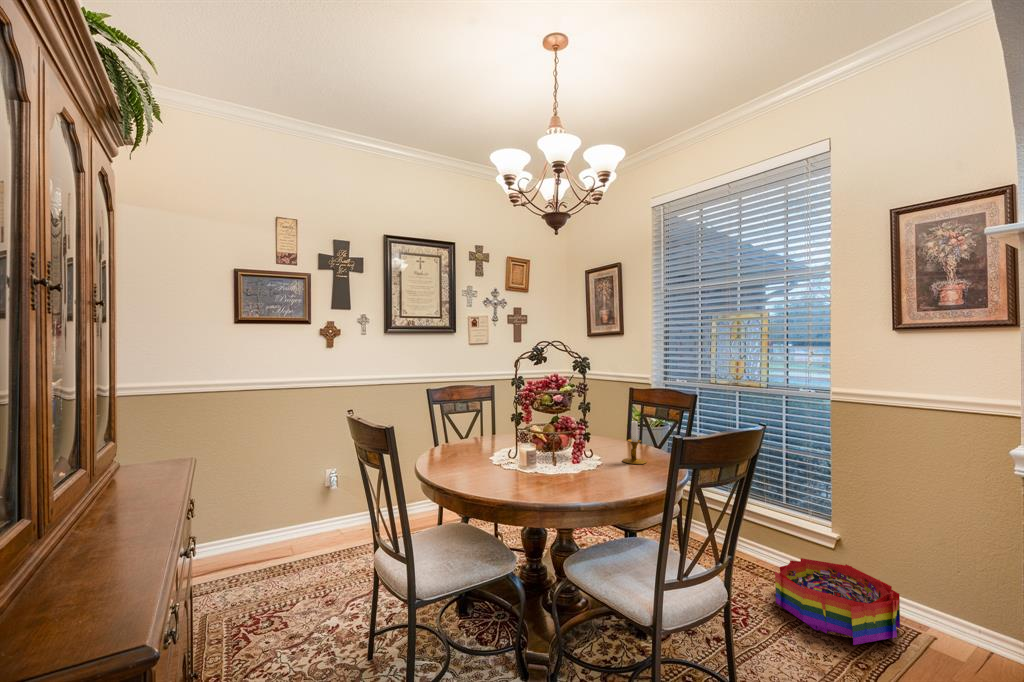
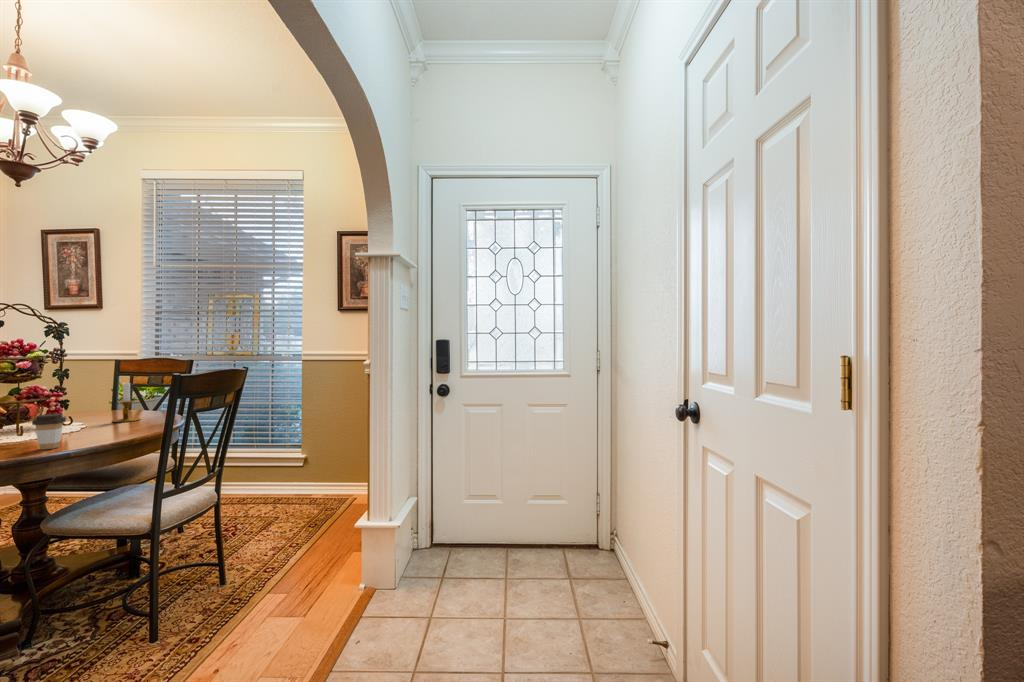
coffee cup: none [554,457,580,496] -> present [32,414,66,450]
storage bin: present [775,558,900,645] -> none [260,473,338,519]

